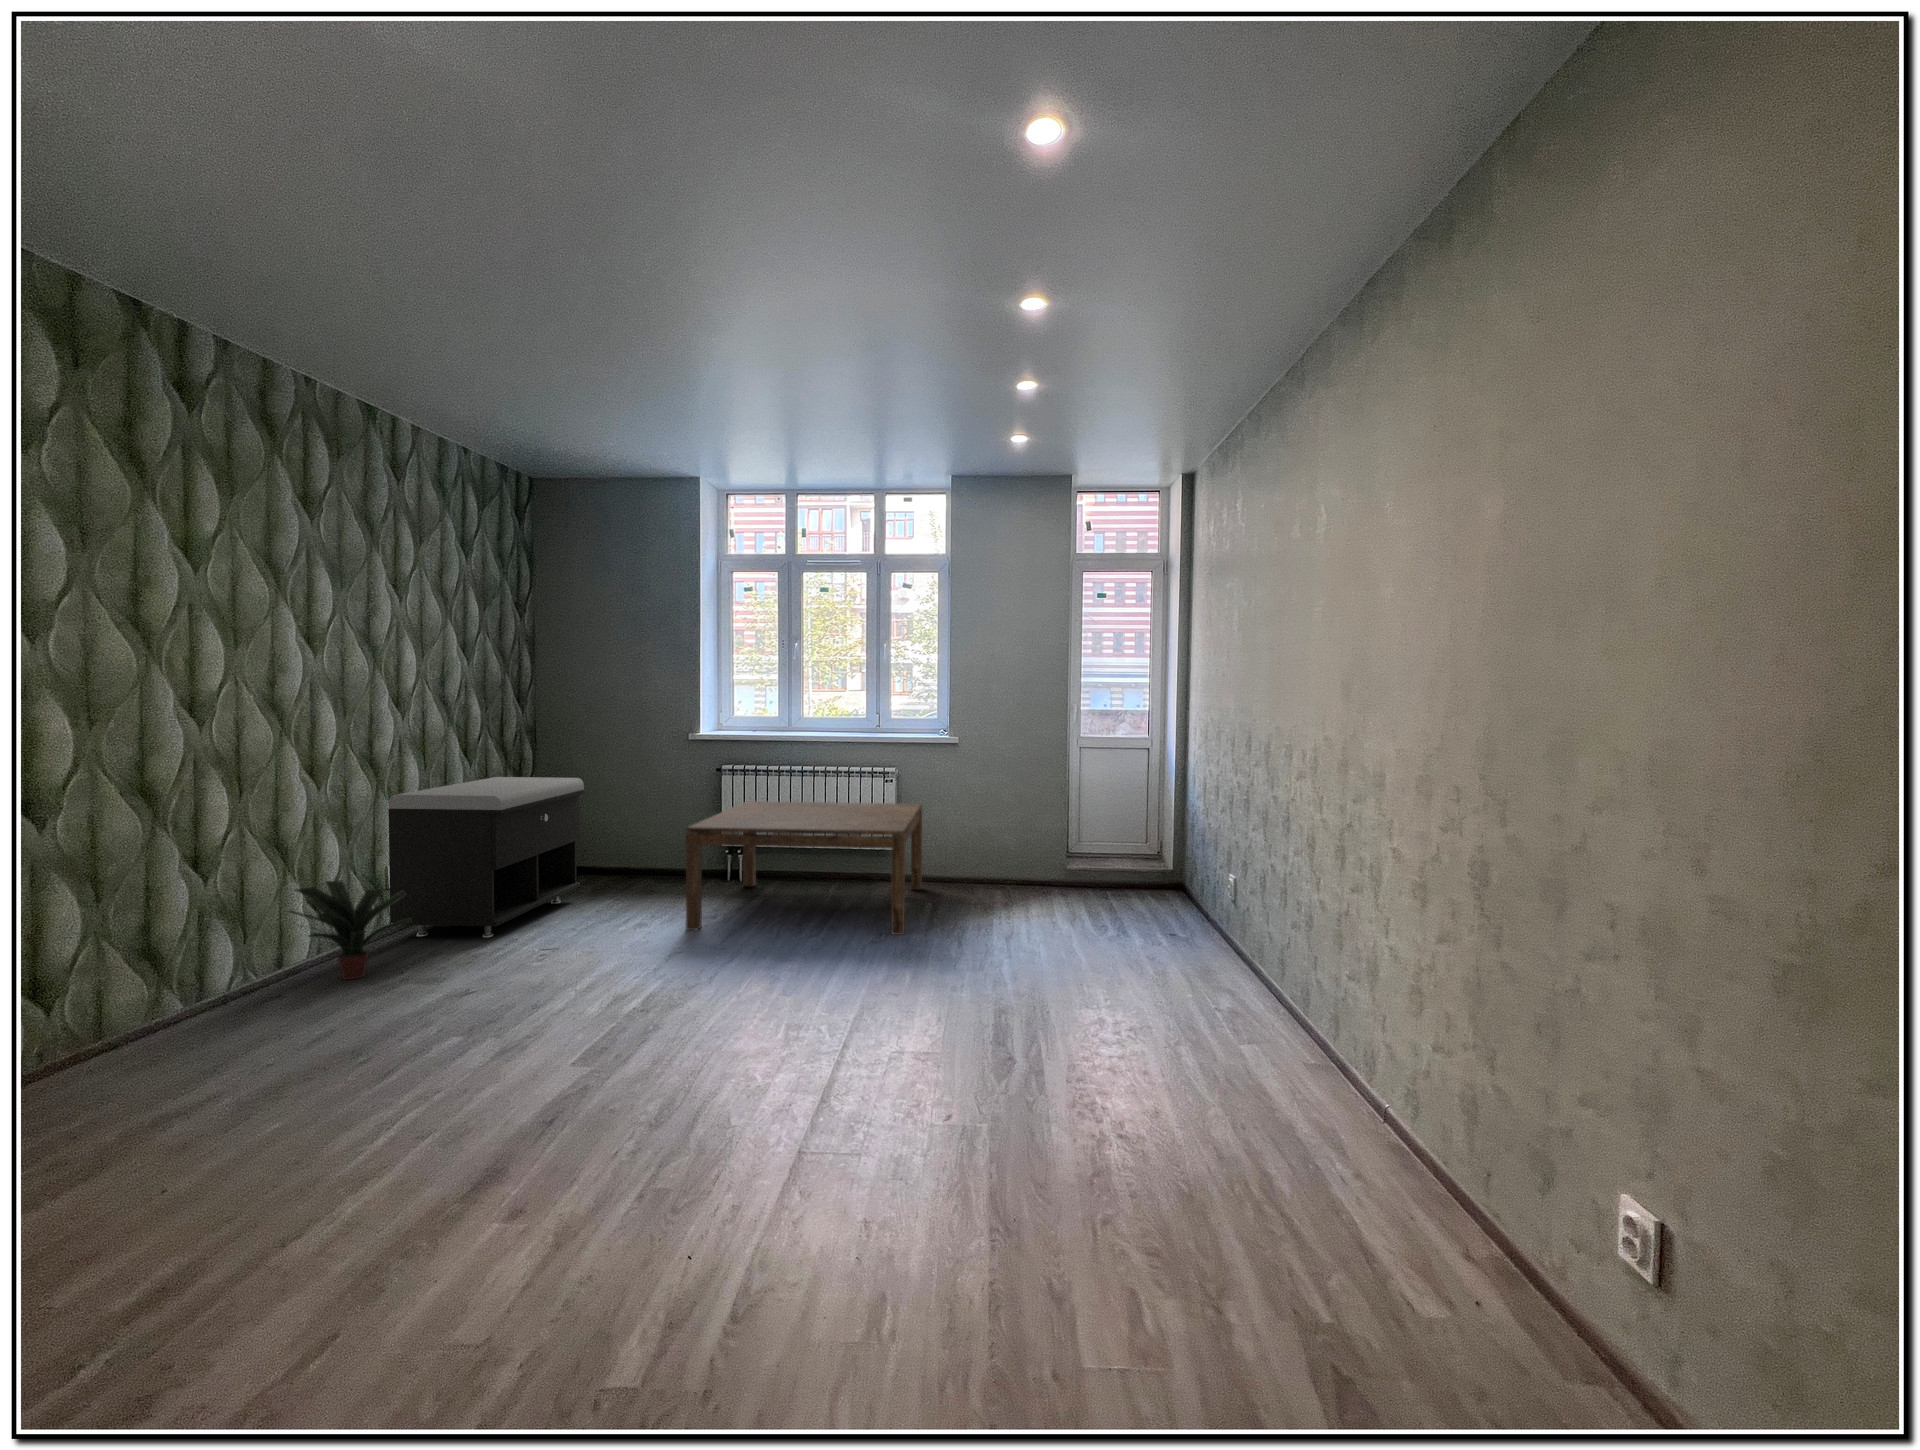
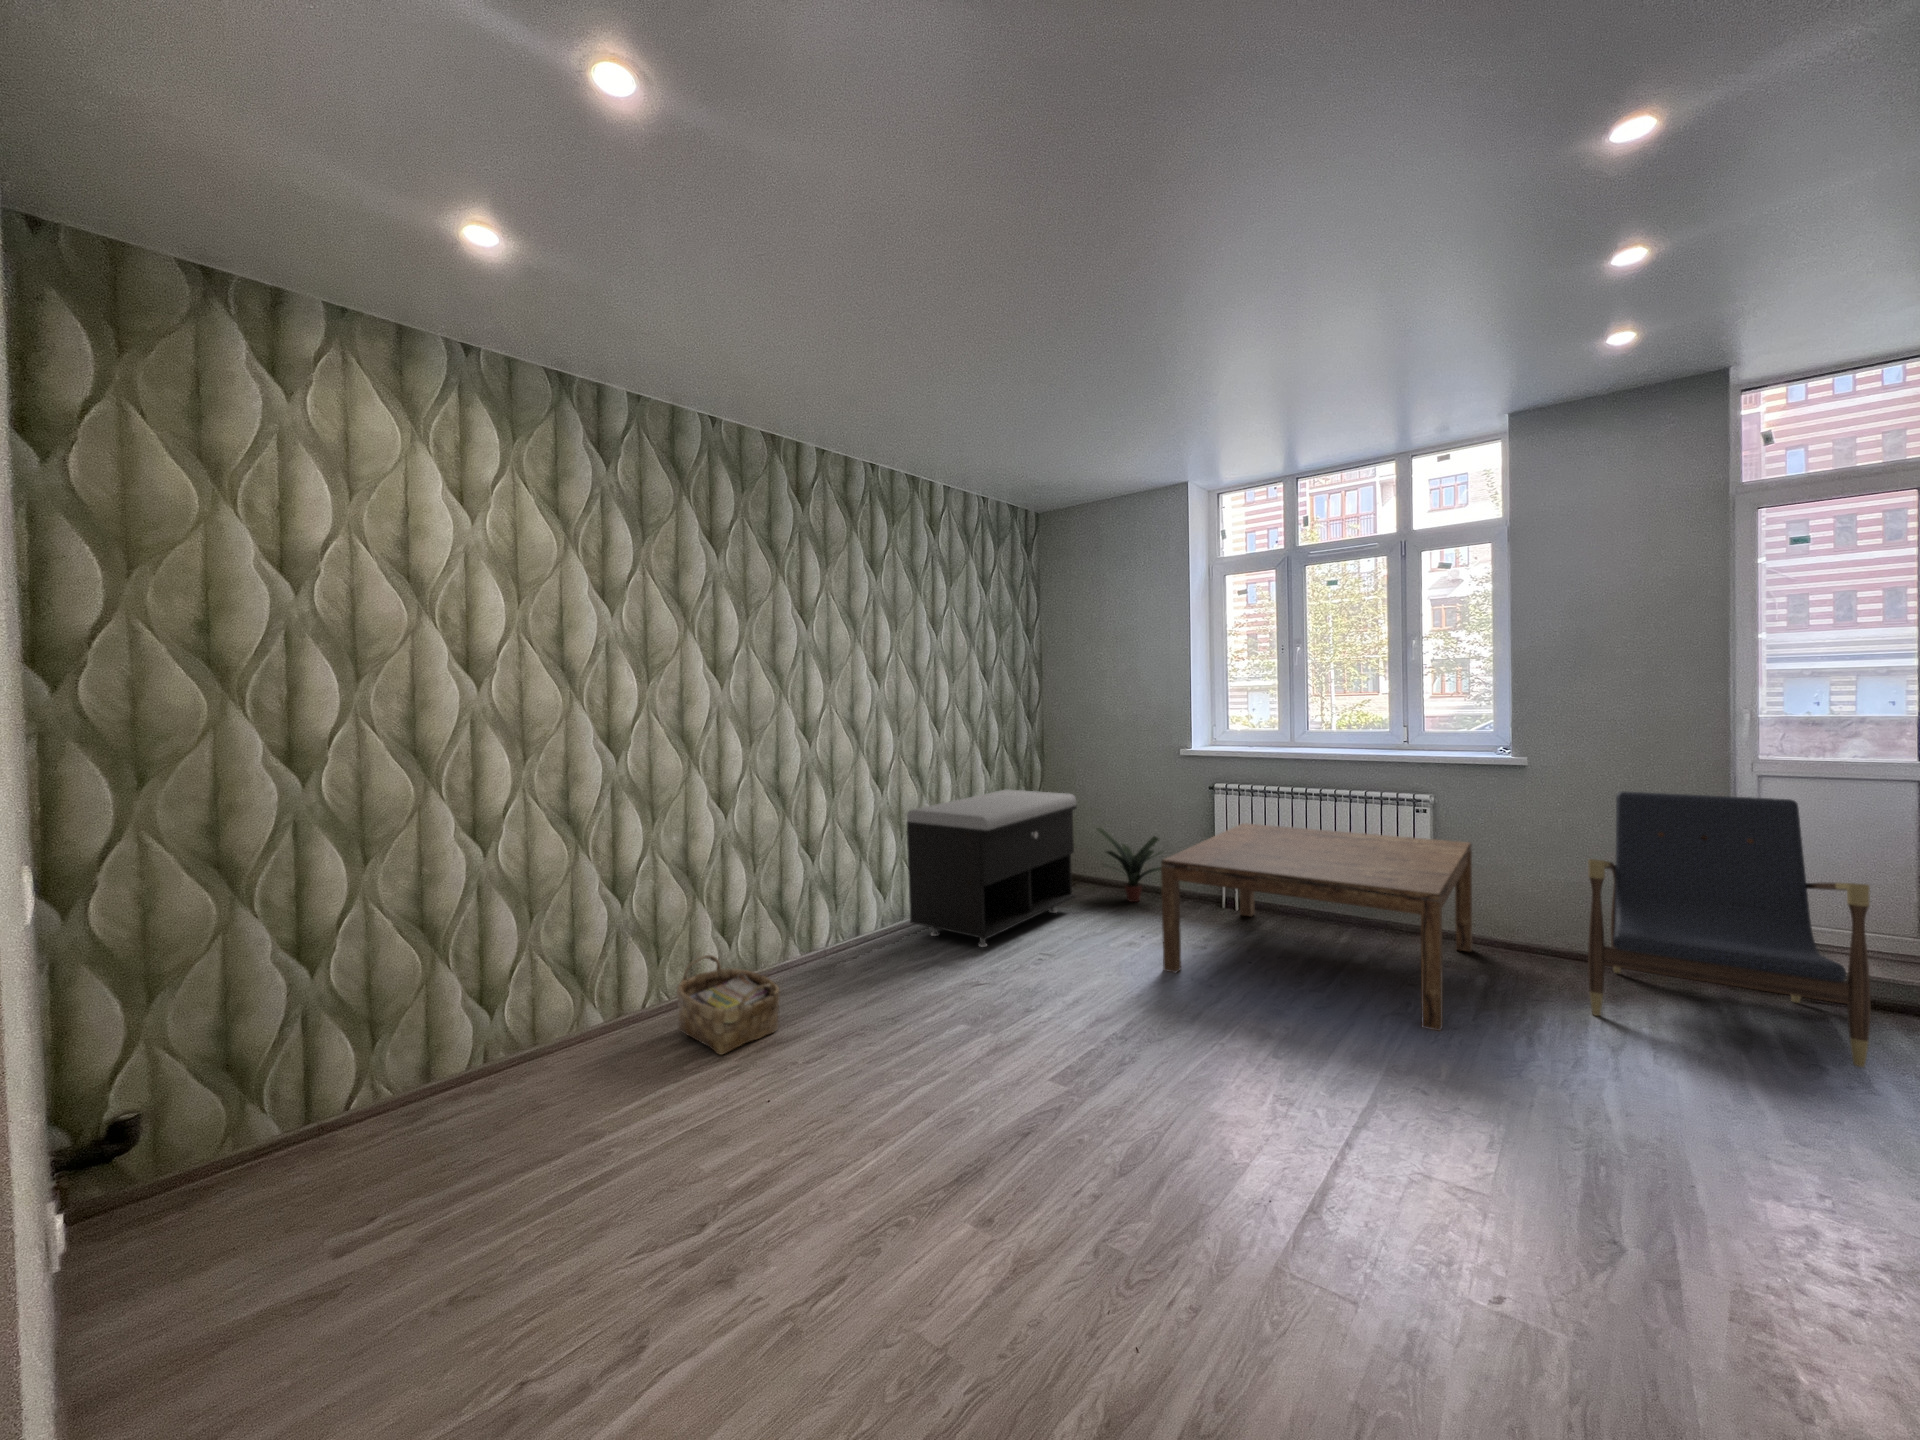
lounge chair: none [991,760,1122,916] -> present [1588,791,1870,1067]
potted plant: present [288,881,411,980] -> present [1097,828,1162,902]
woven basket: none [116,960,275,1061] -> present [677,955,780,1055]

